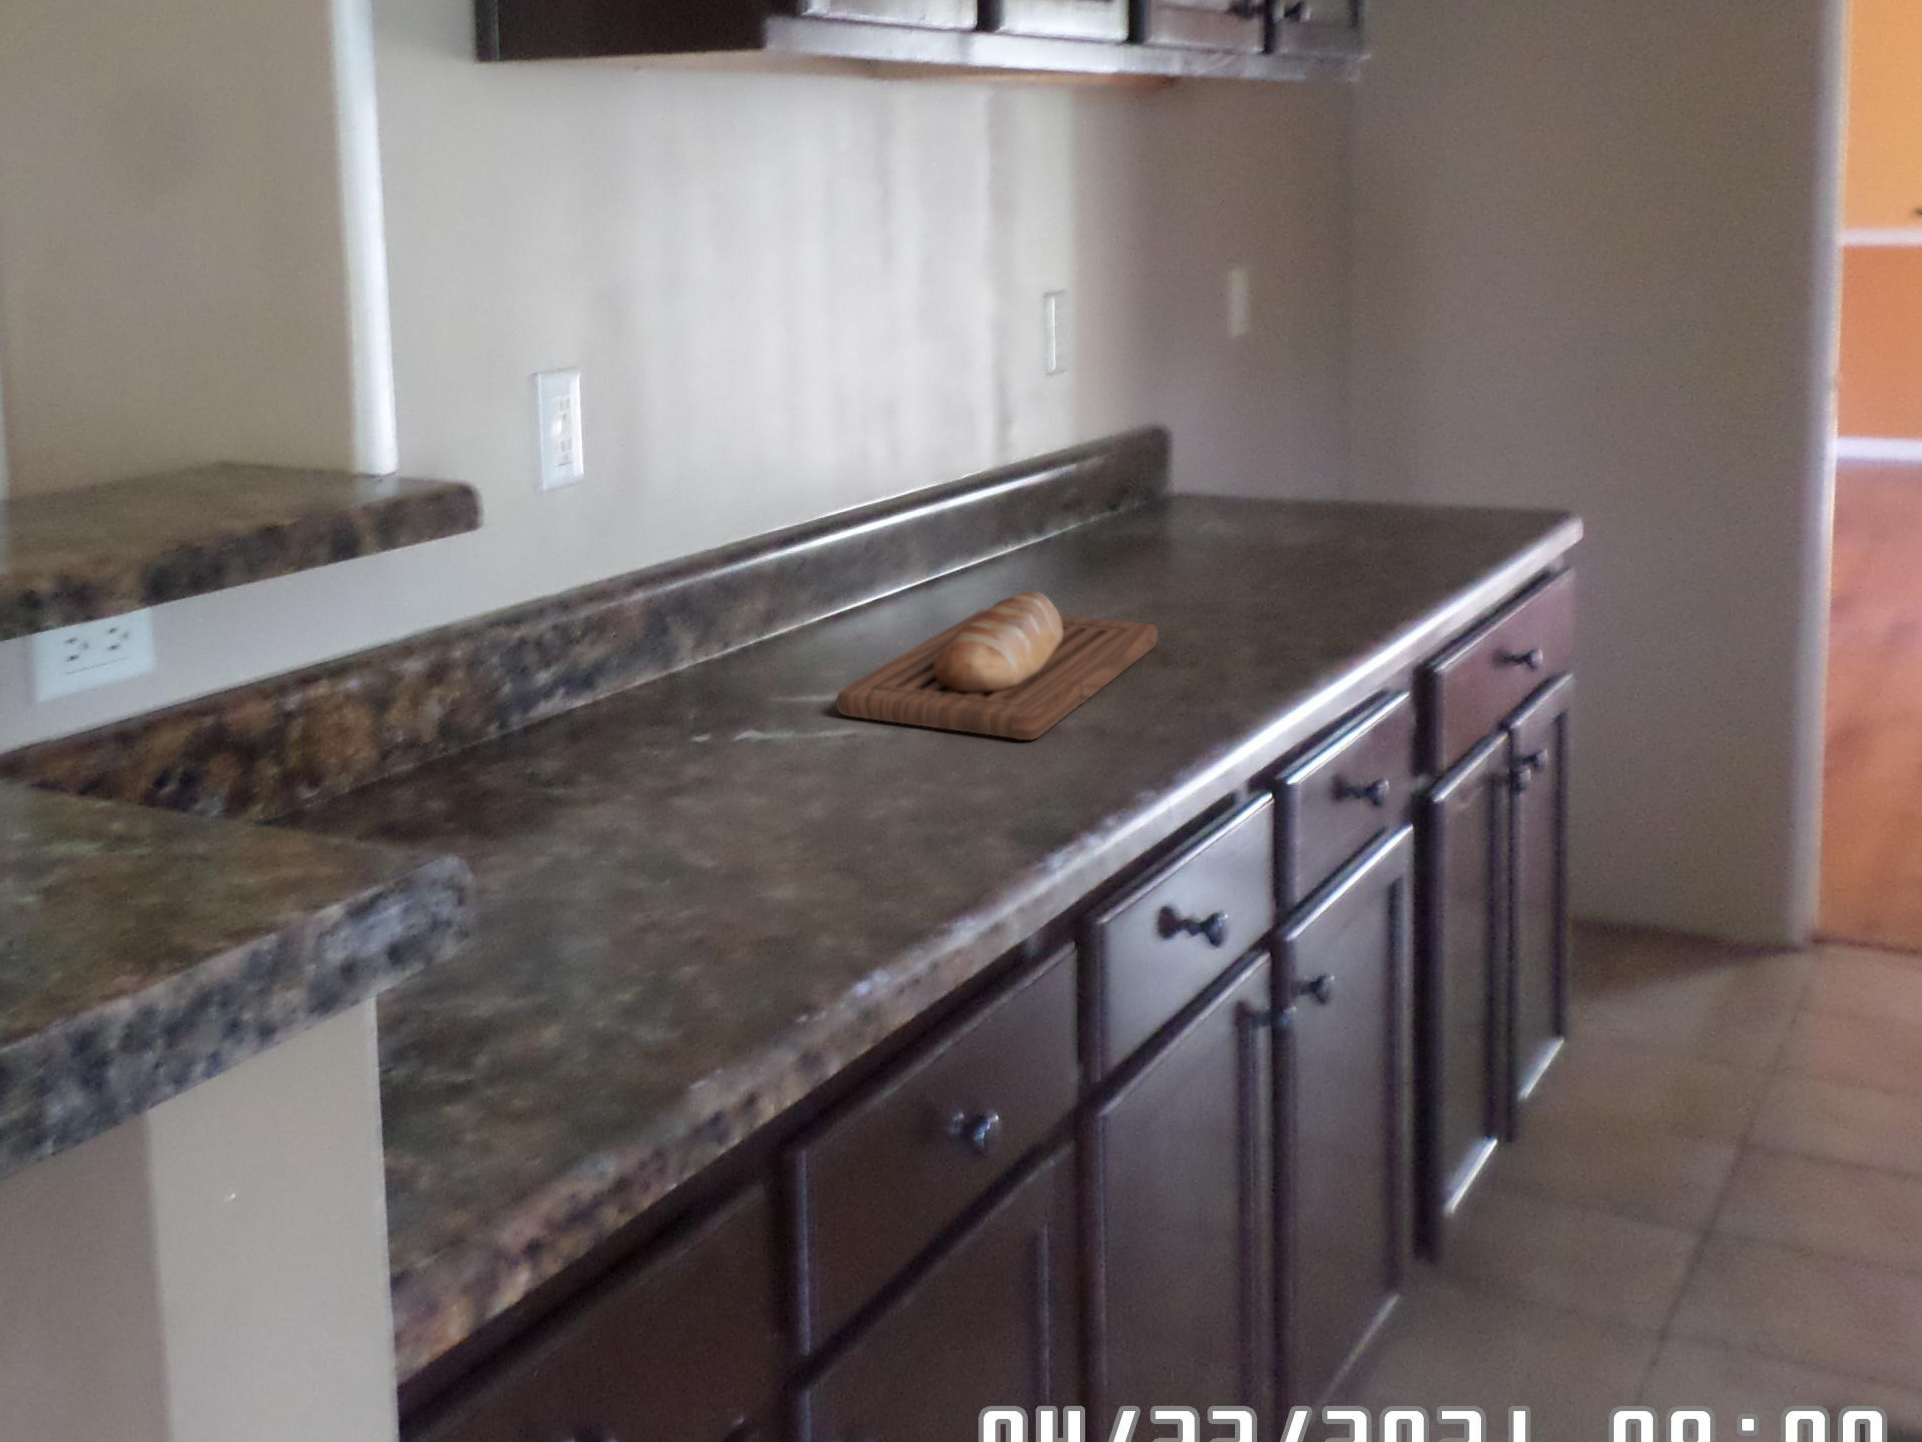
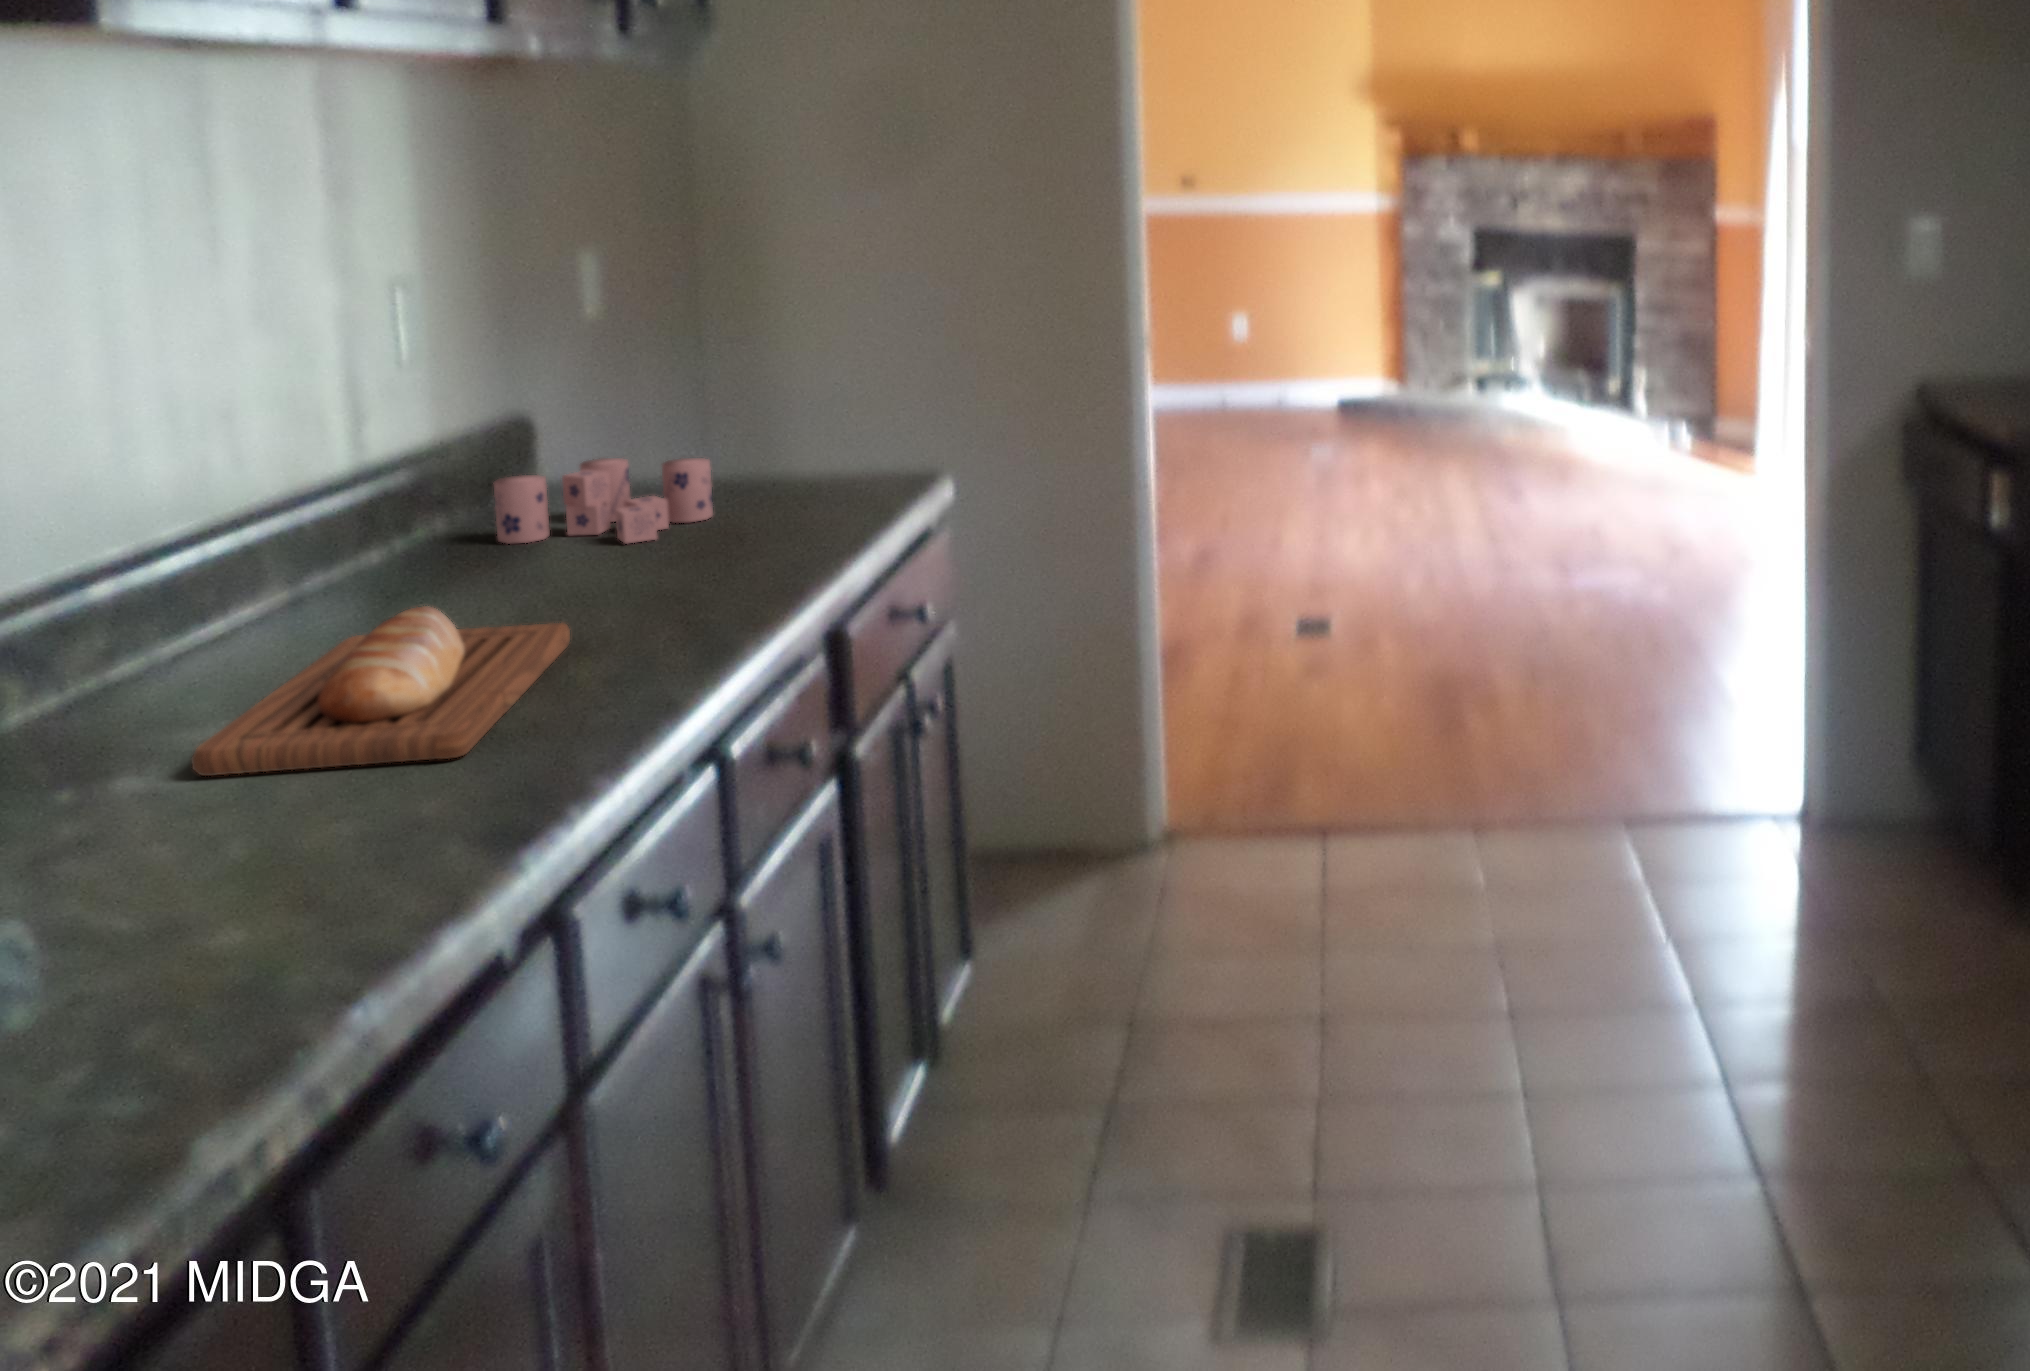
candle: none [1128,469,1323,553] -> present [494,458,713,544]

